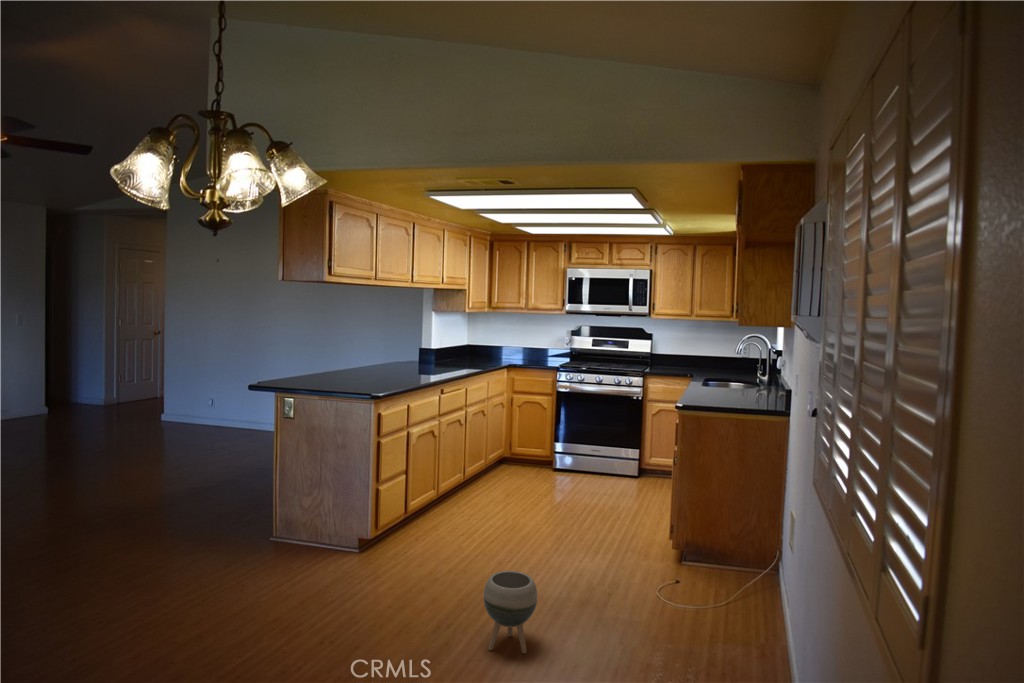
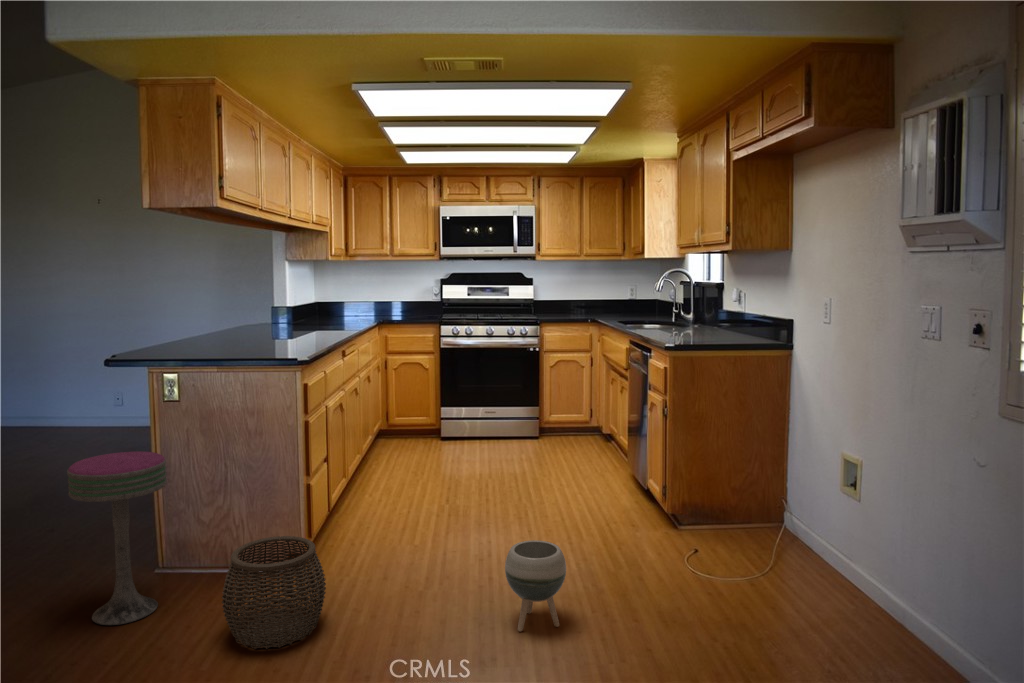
bar stool: none [200,452,269,580] -> present [67,451,167,625]
woven basket: none [273,532,355,621] -> present [222,536,326,649]

